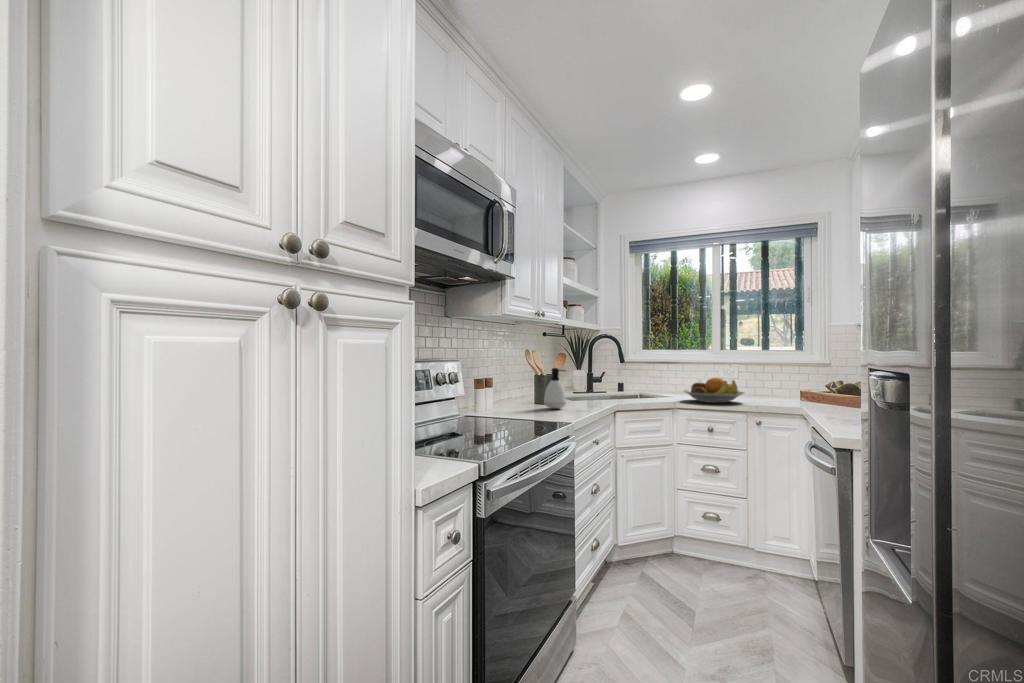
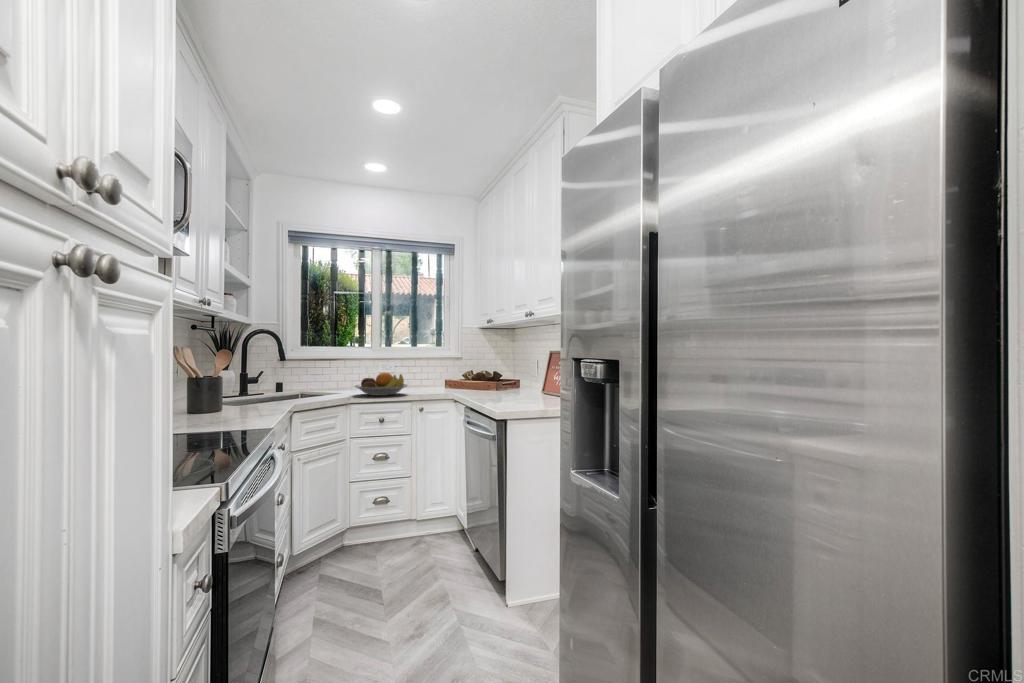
soap dispenser: present [544,368,566,409] -> none [212,367,243,415]

